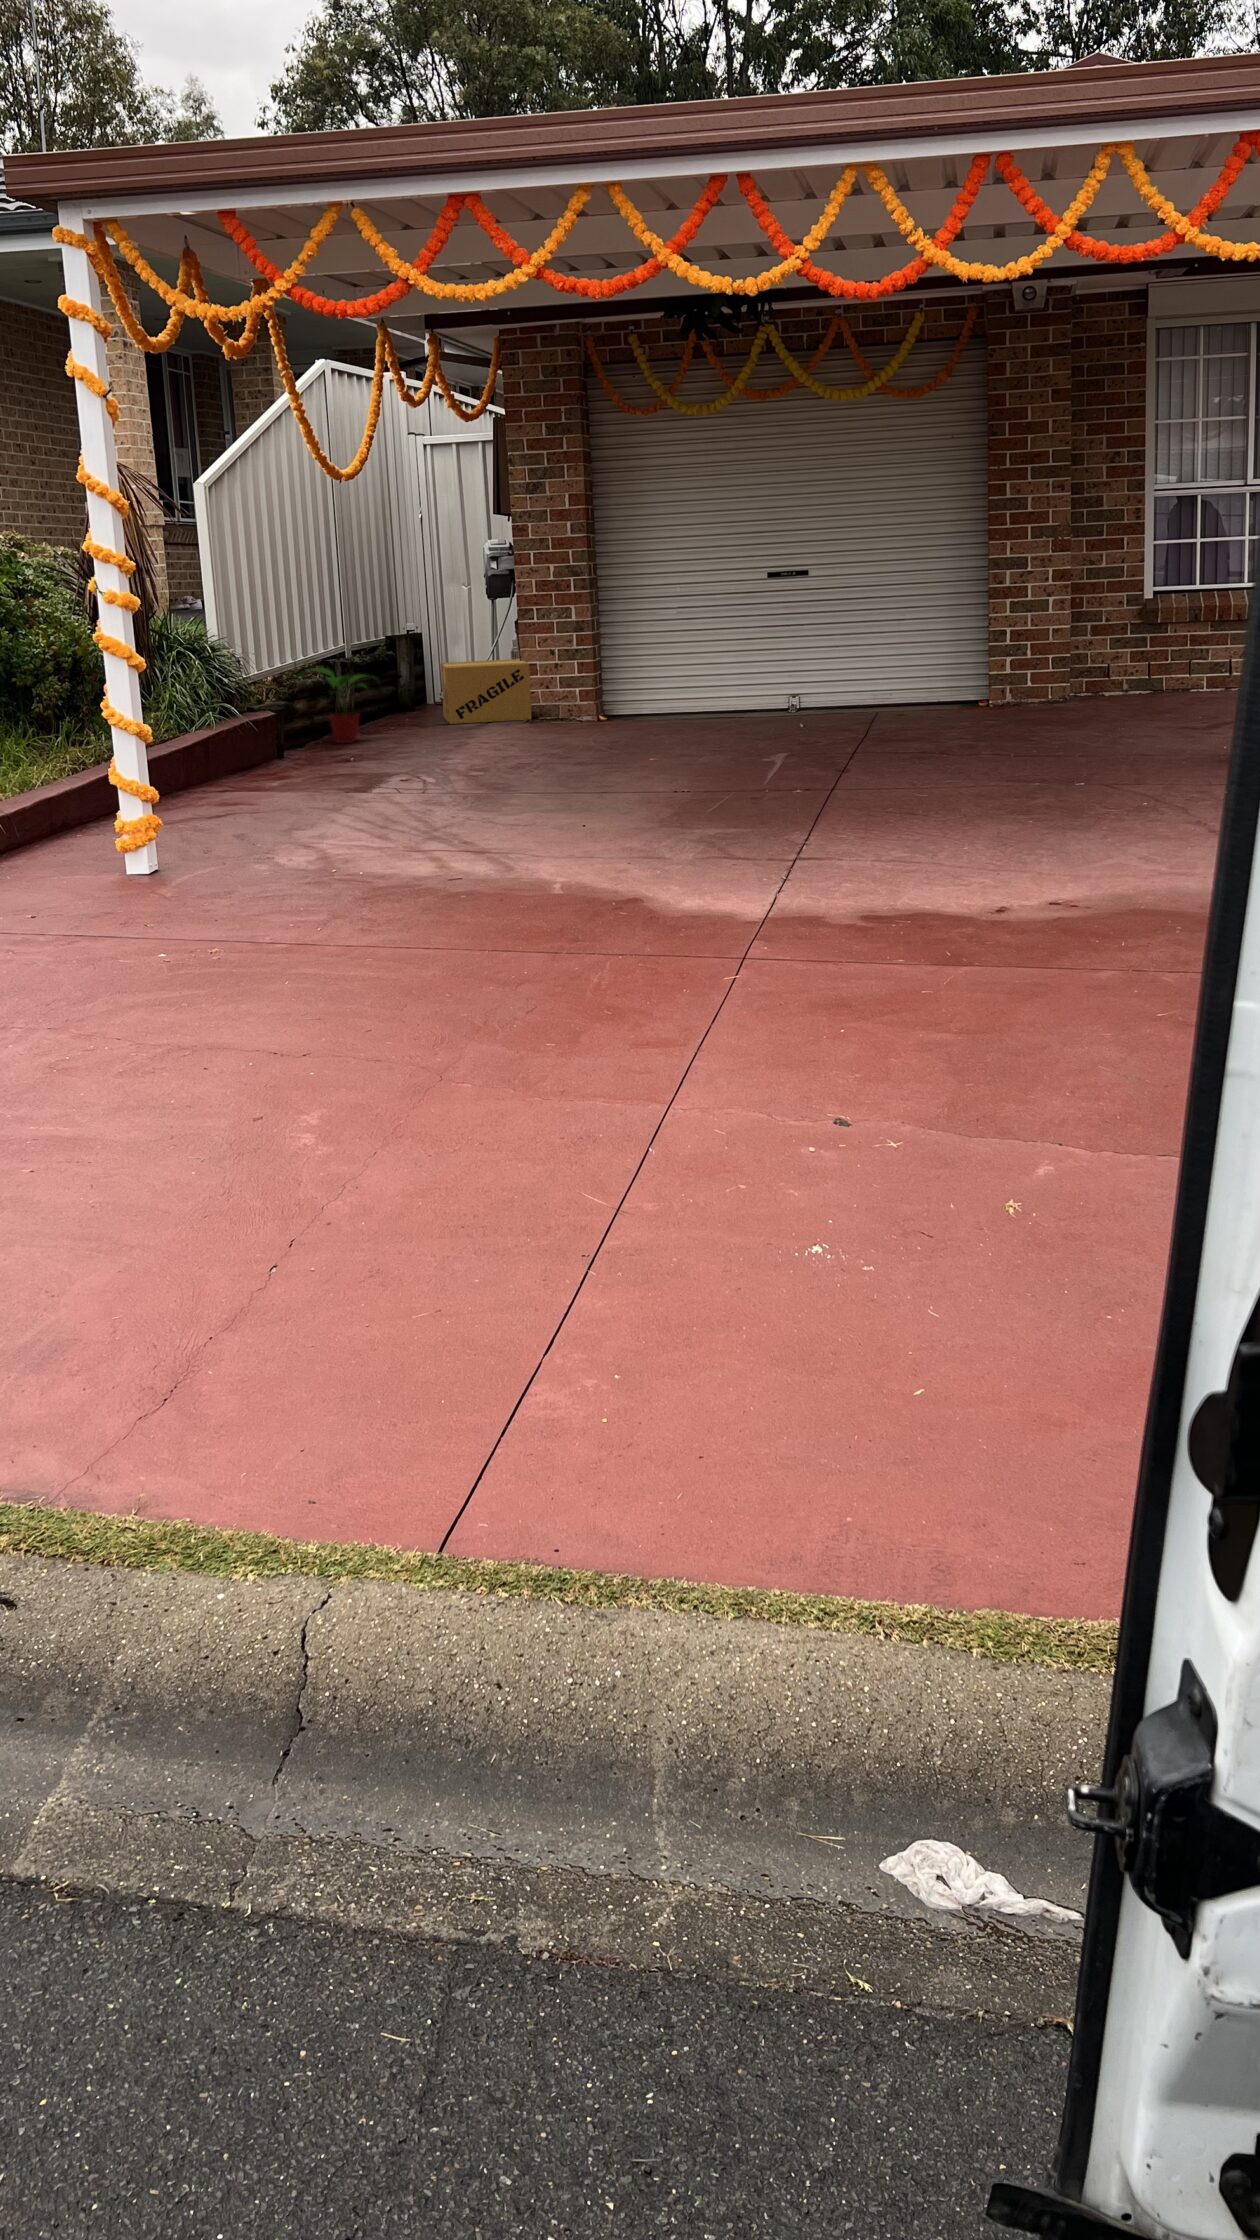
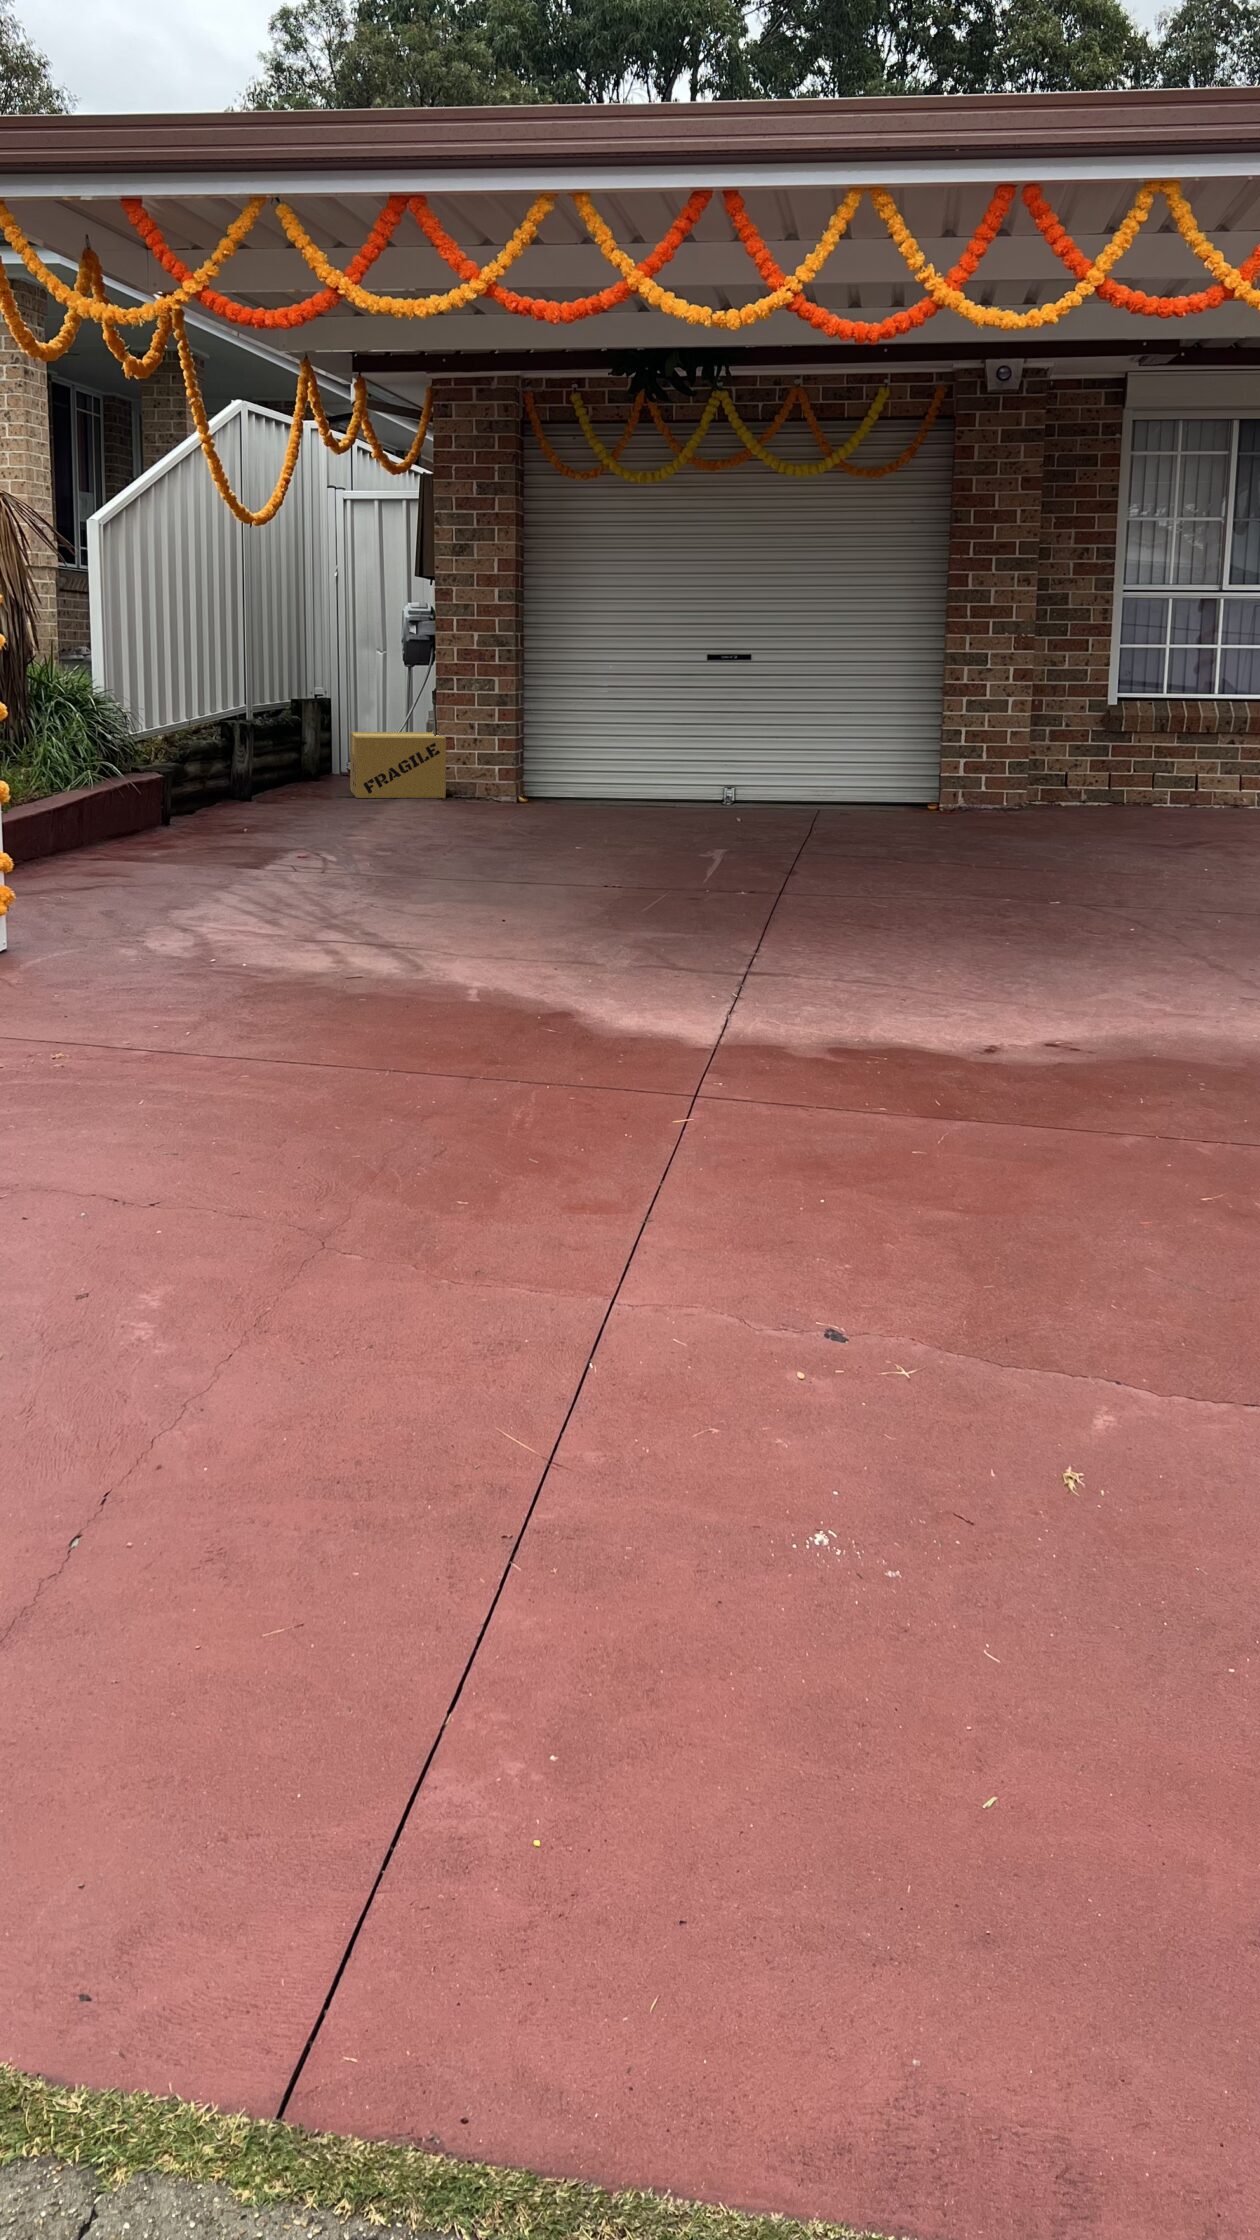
potted plant: present [297,668,378,743] -> none [188,729,283,813]

